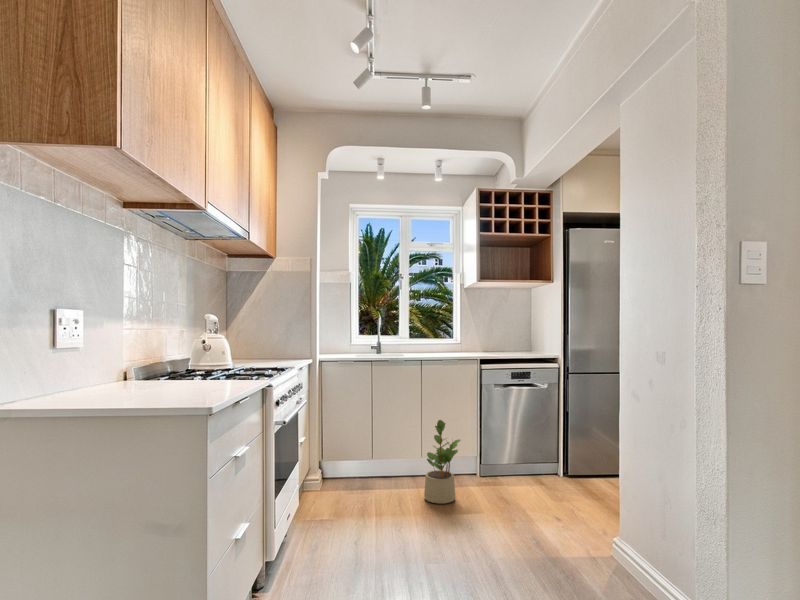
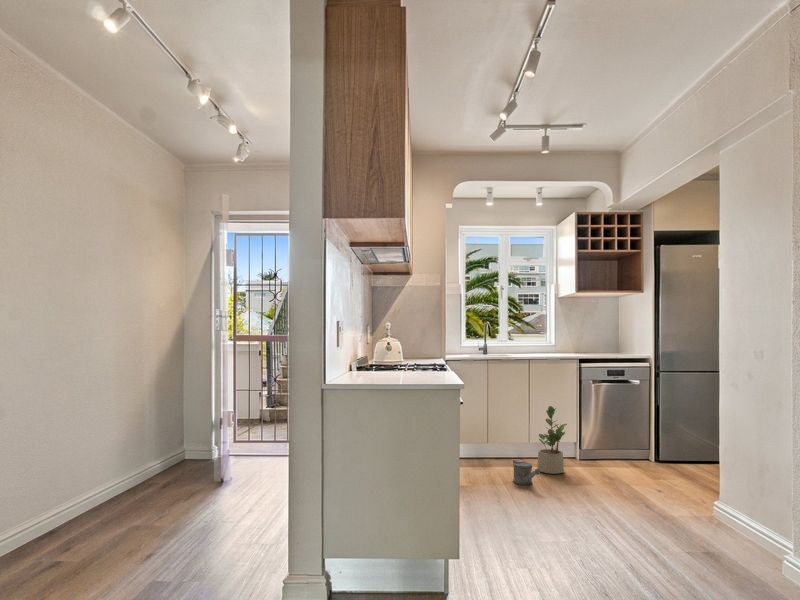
watering can: none [388,491,416,527] -> present [513,460,540,485]

